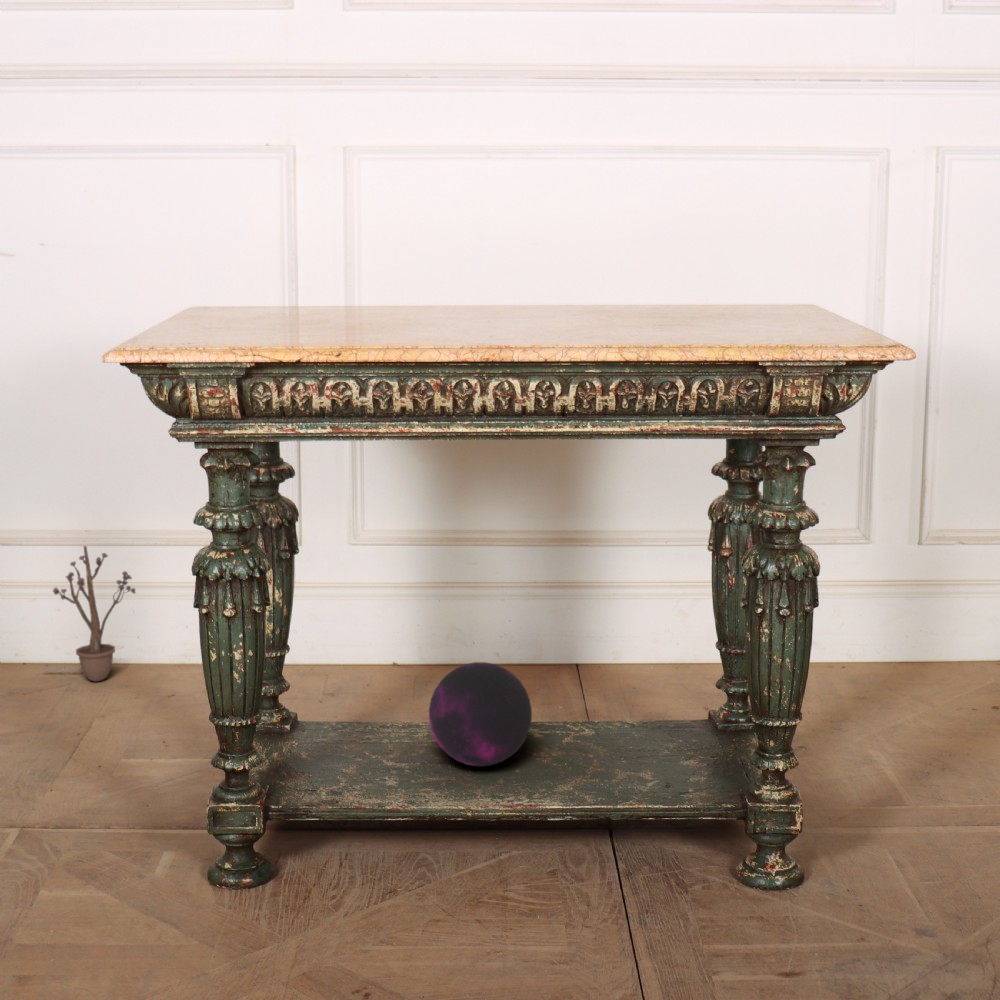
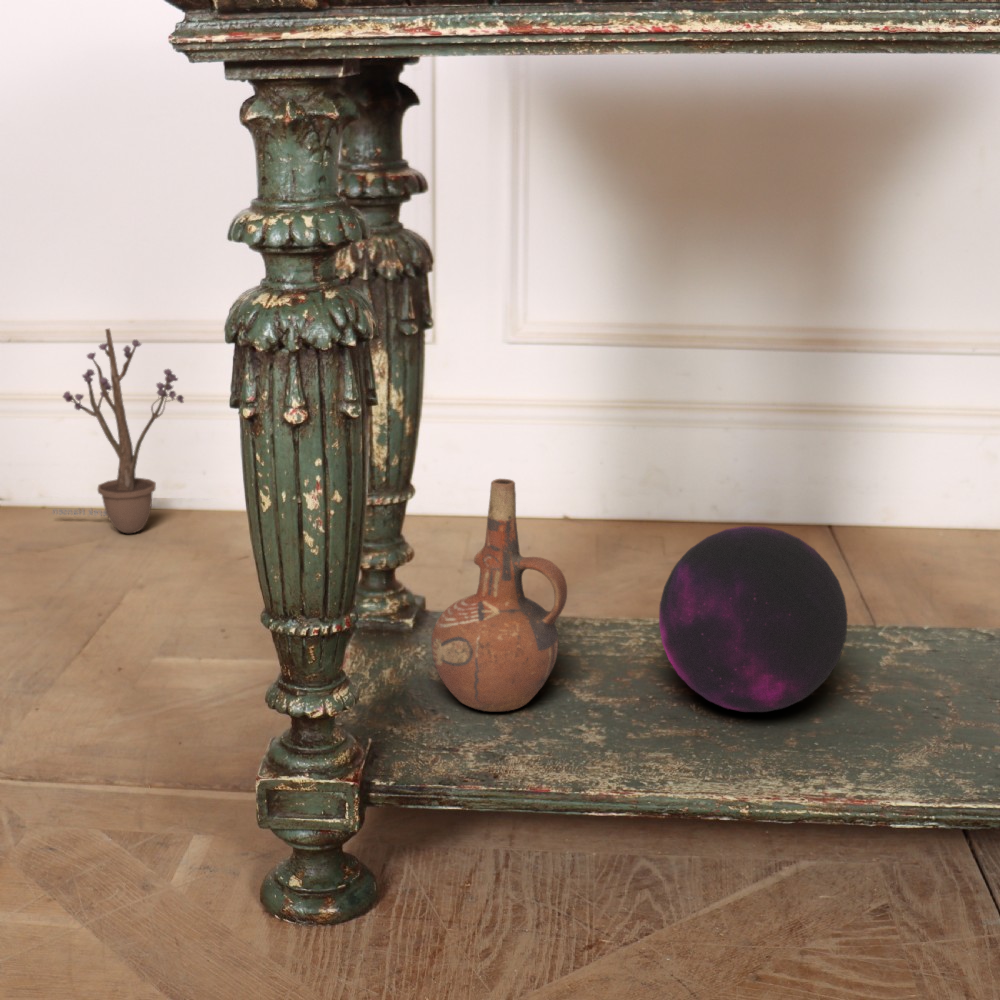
ceramic pitcher: none [301,640,377,772] -> present [431,479,567,711]

